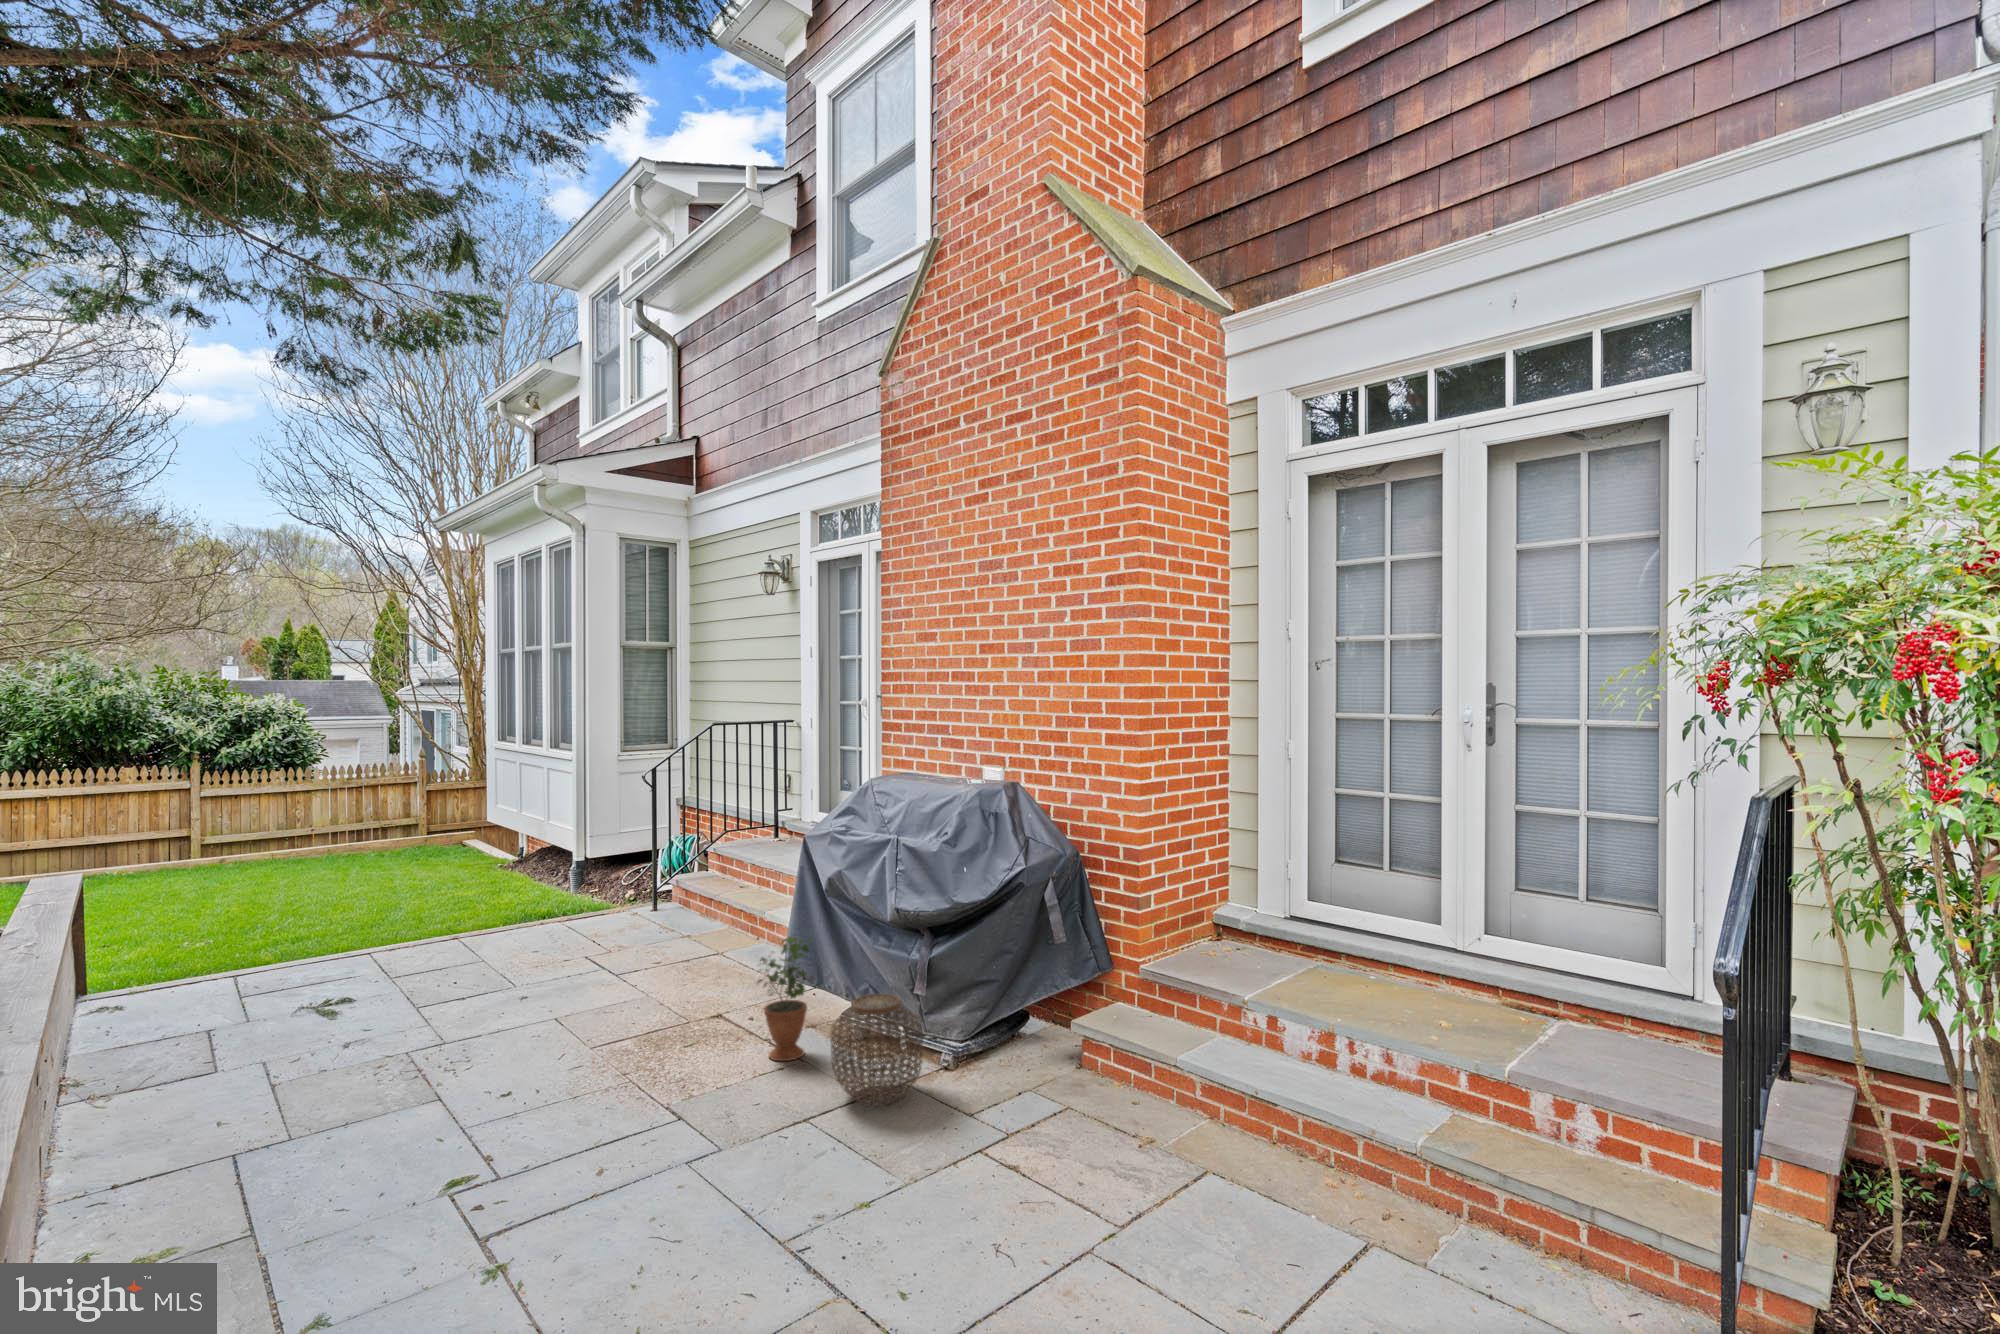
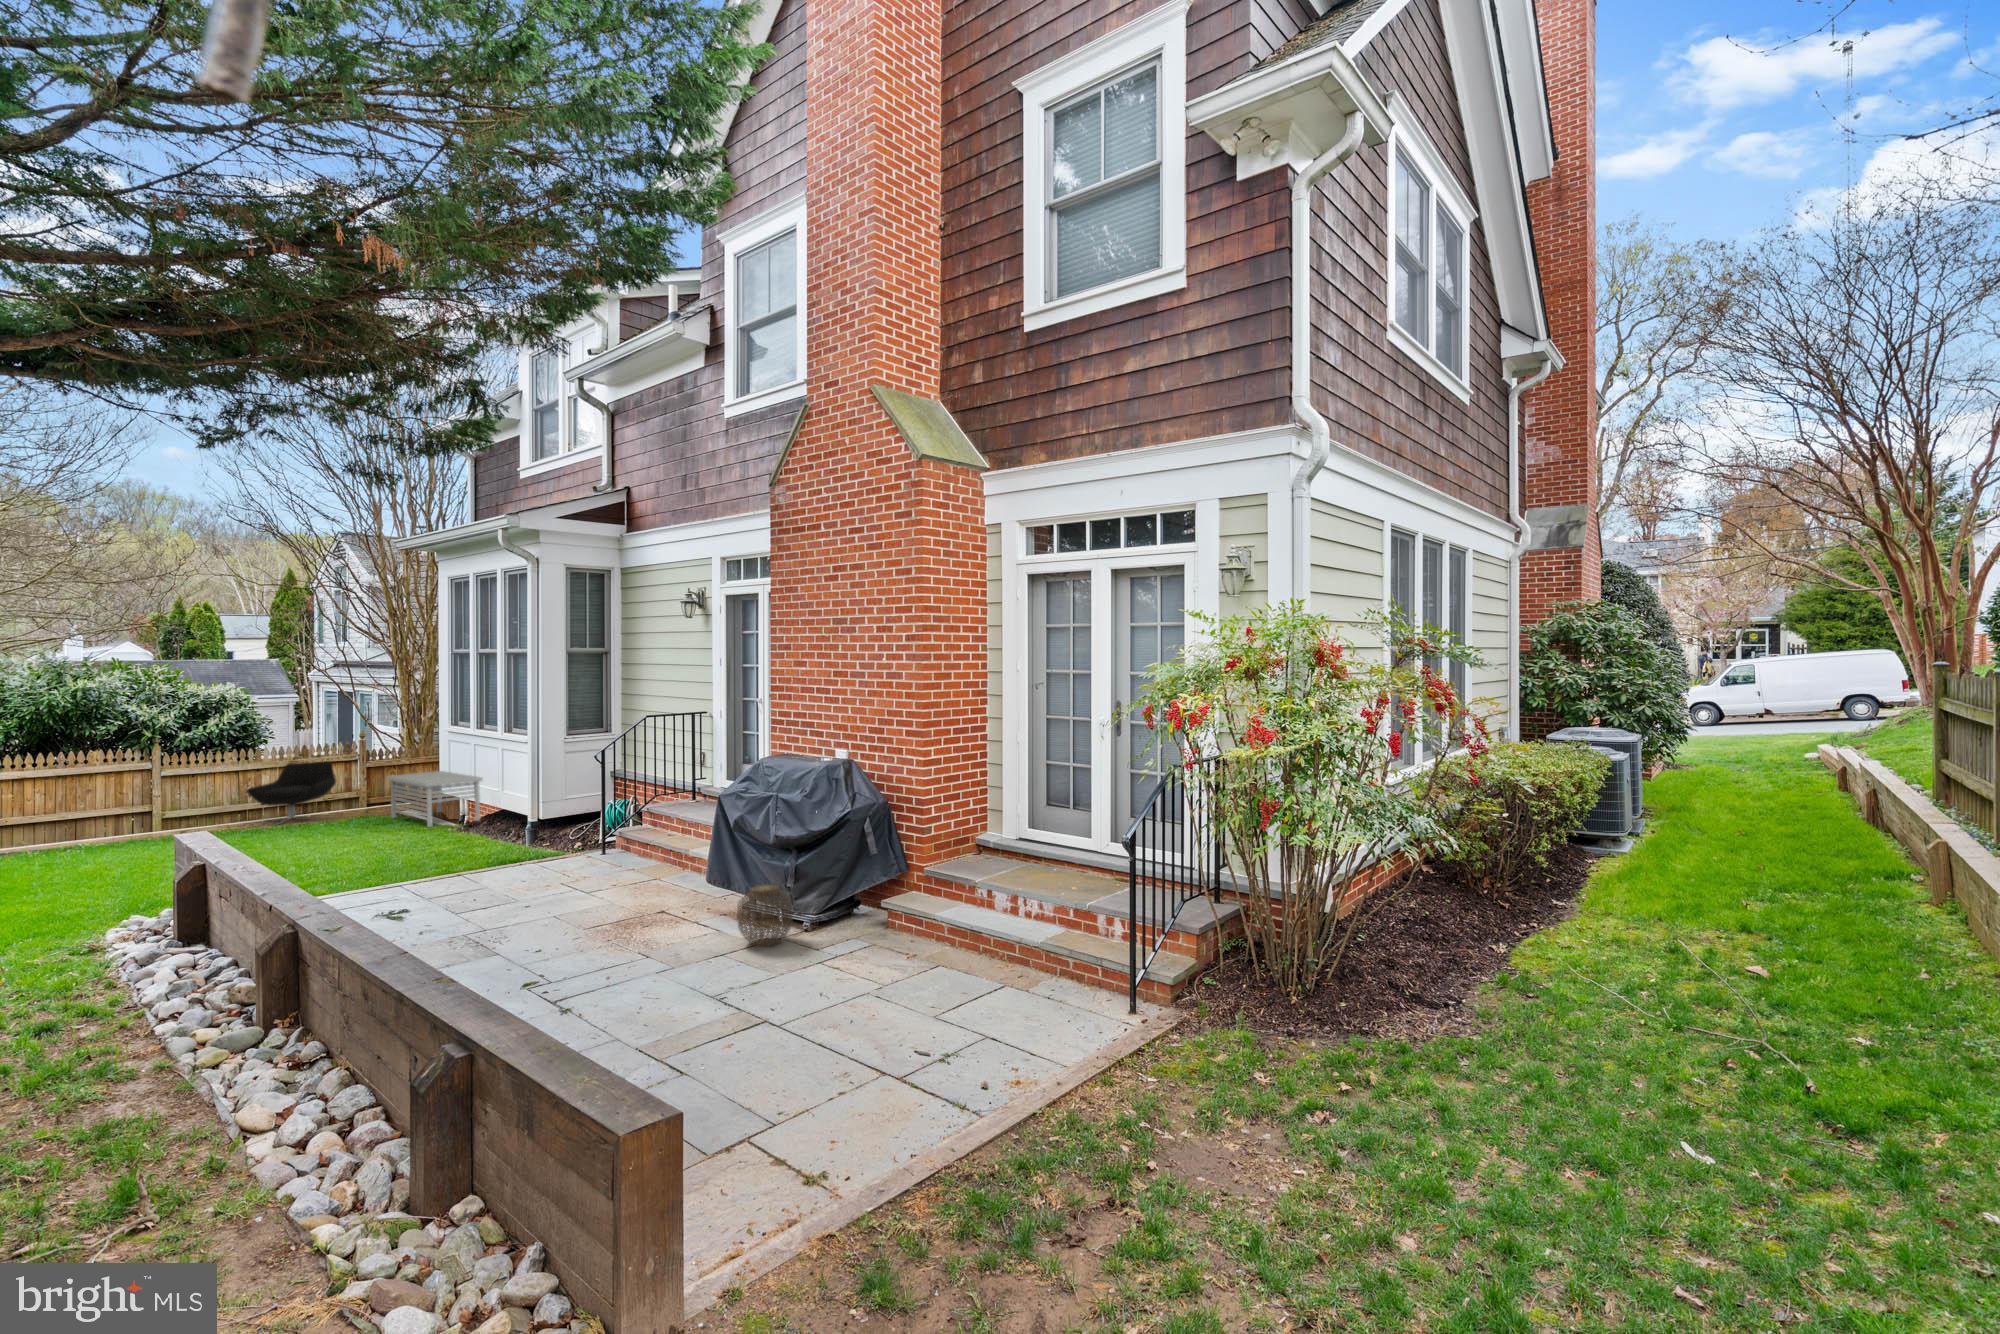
lounge chair: none [243,785,354,864] -> present [247,762,336,823]
storage bench: none [408,797,519,870] -> present [387,771,483,827]
potted plant: present [758,934,813,1061] -> none [690,850,726,929]

